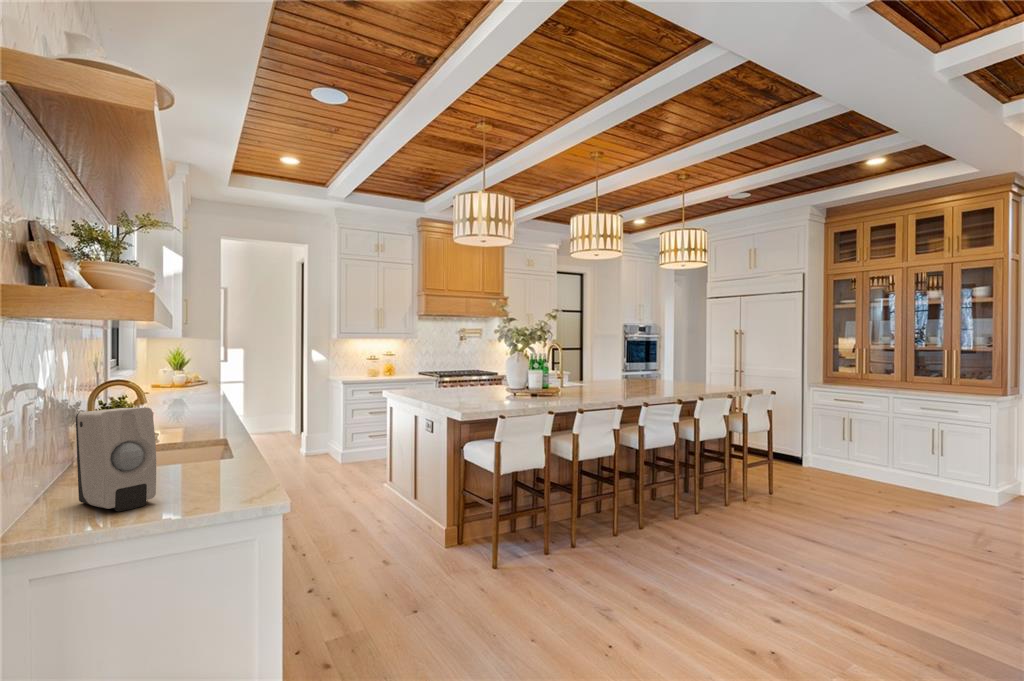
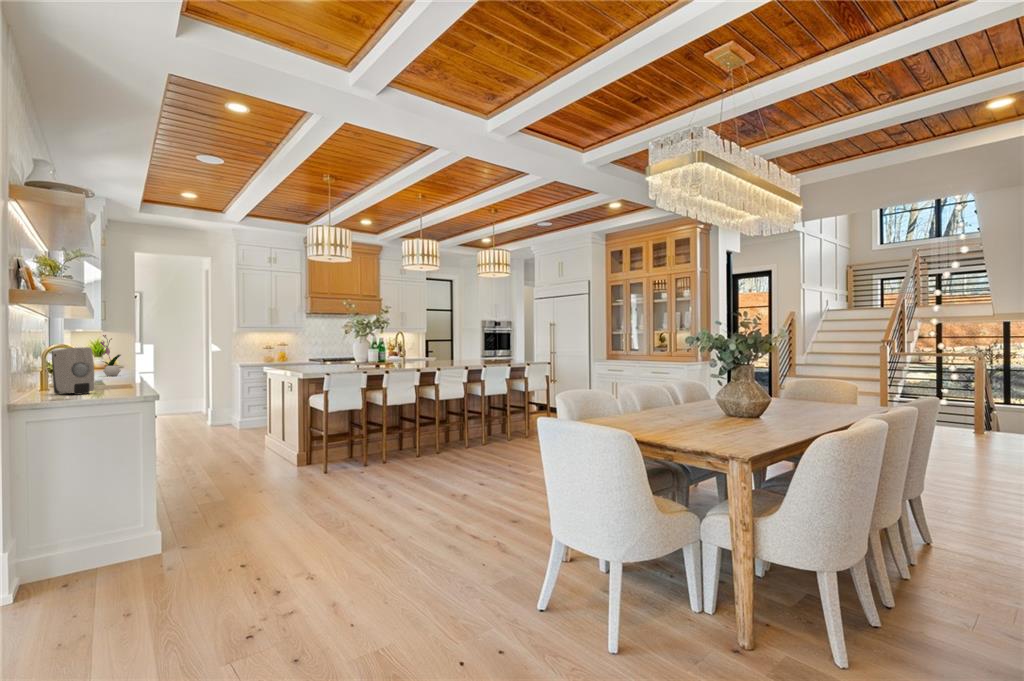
flower arrangement: none [176,352,206,413] -> present [100,335,121,376]

